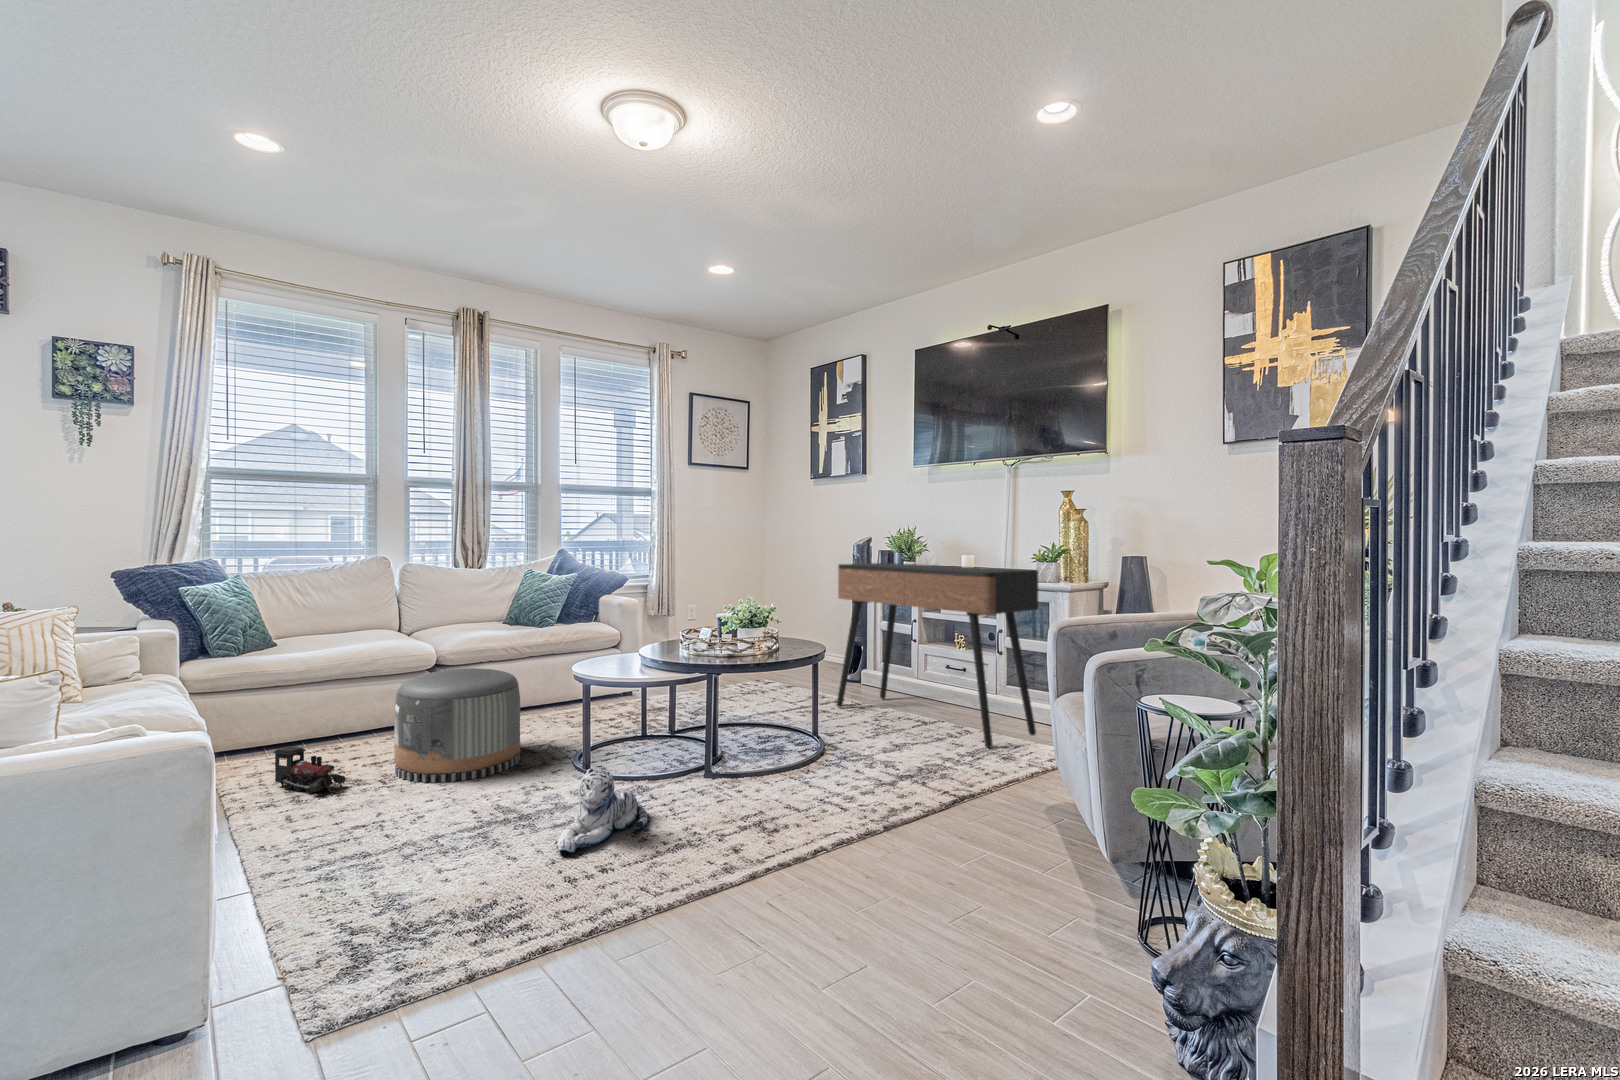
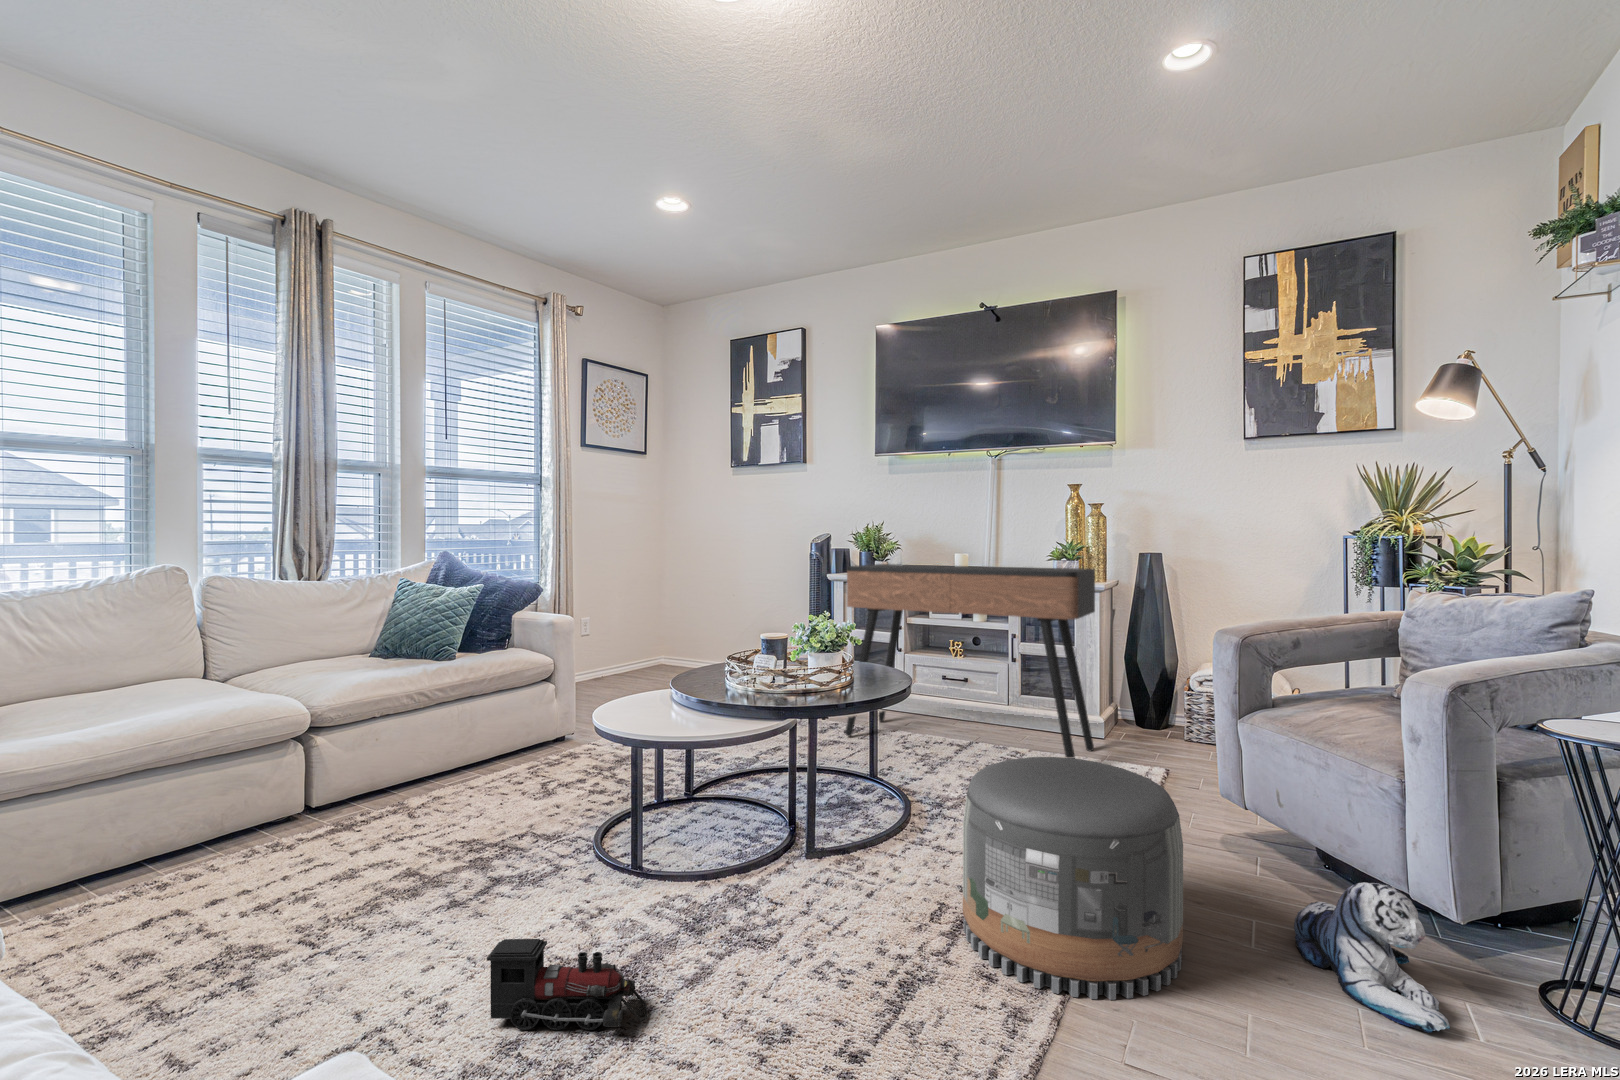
pouf: present [394,668,520,783] -> present [963,757,1183,1000]
toy train: present [273,746,346,793] -> present [487,939,648,1030]
plush toy: present [557,769,648,853] -> present [1294,882,1450,1033]

